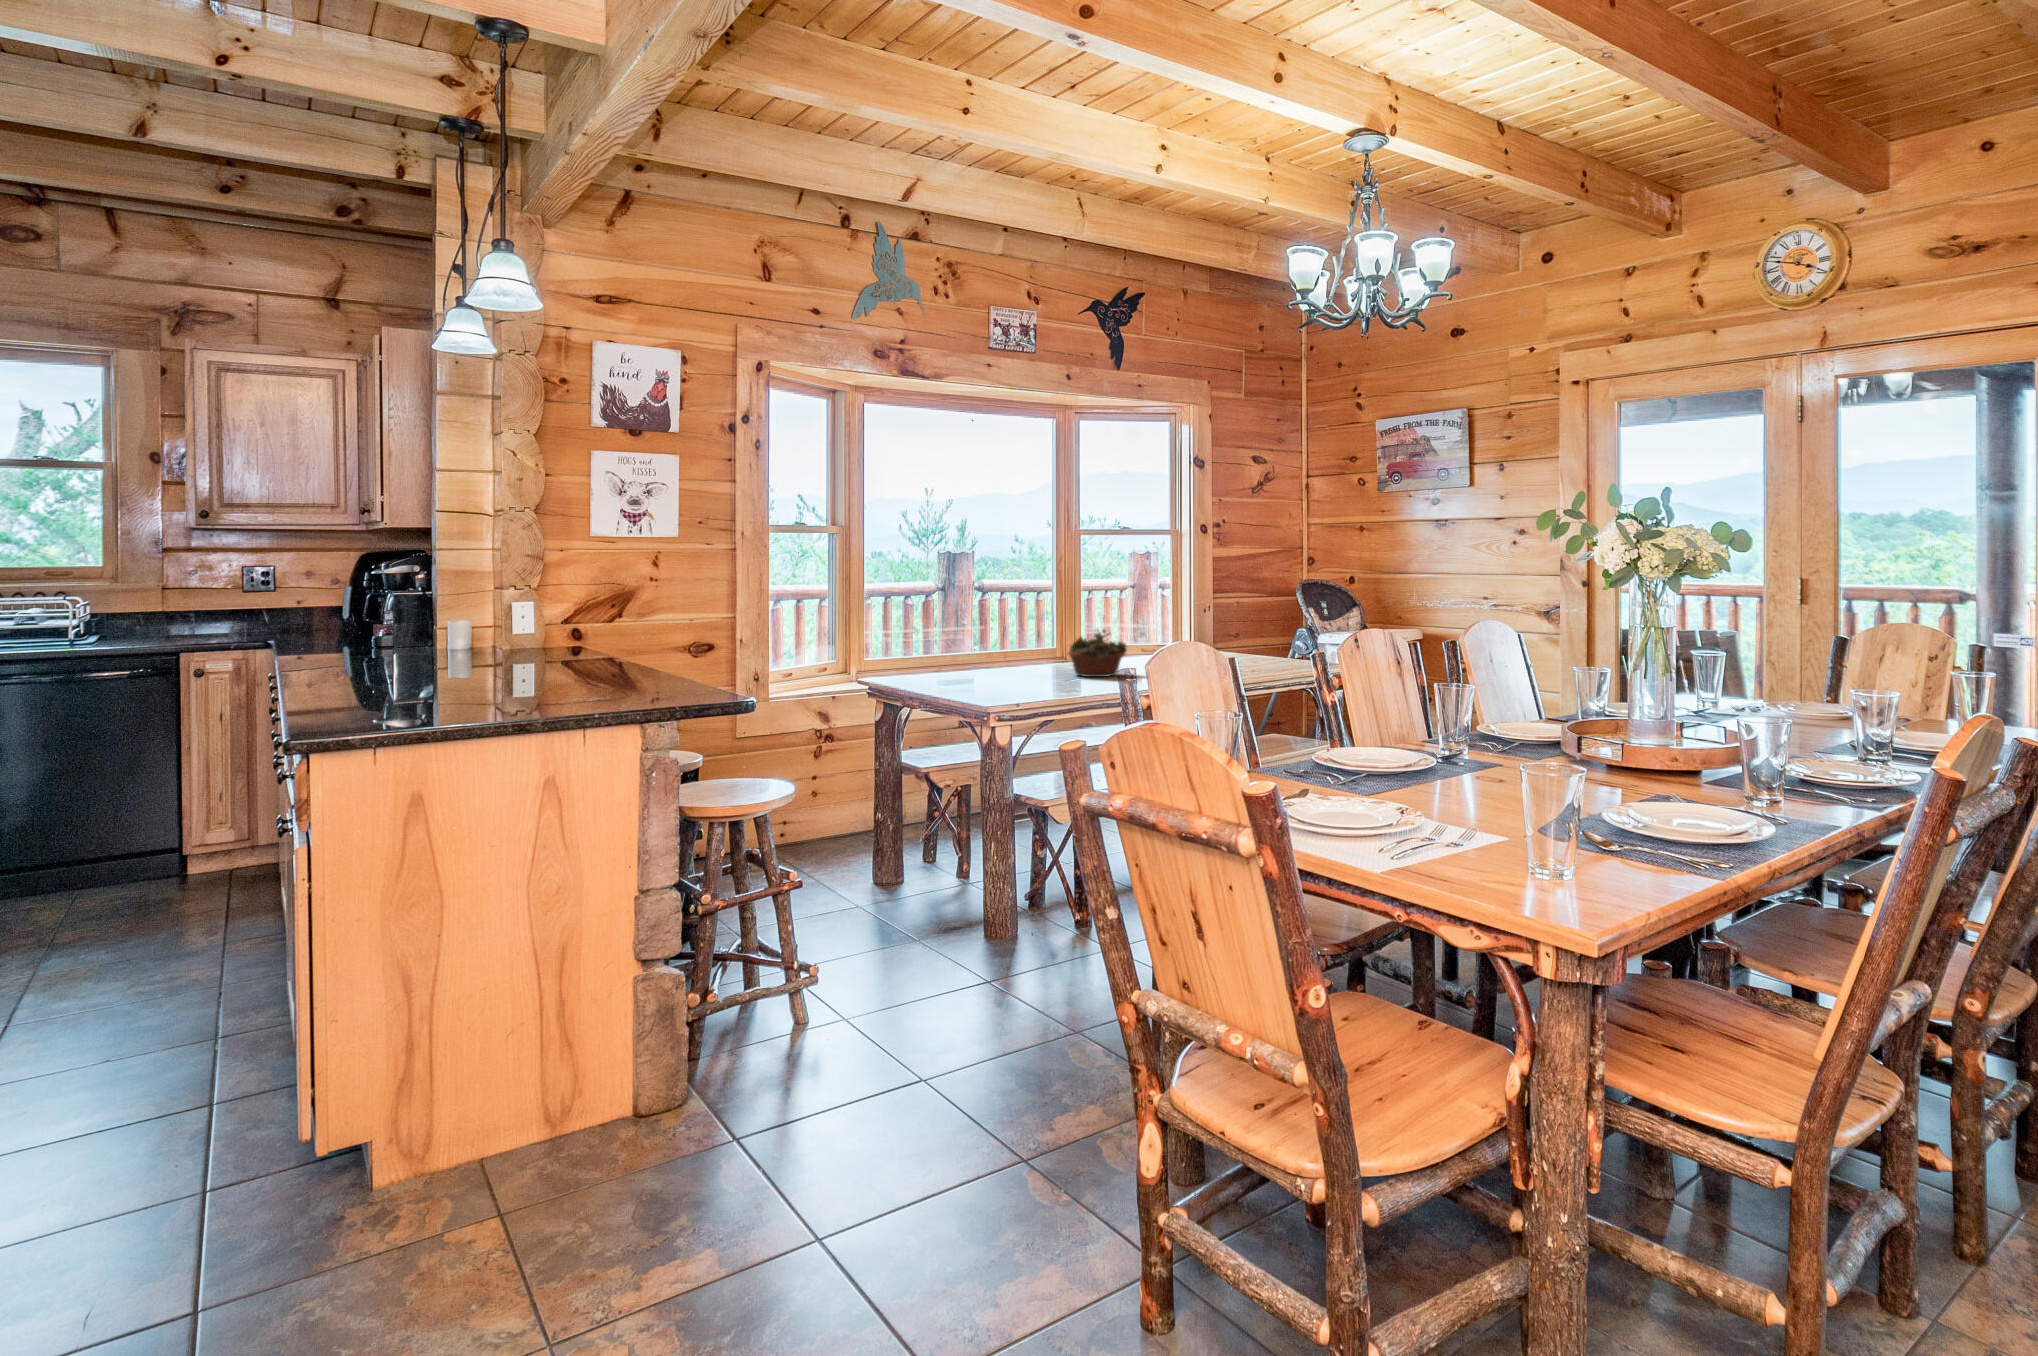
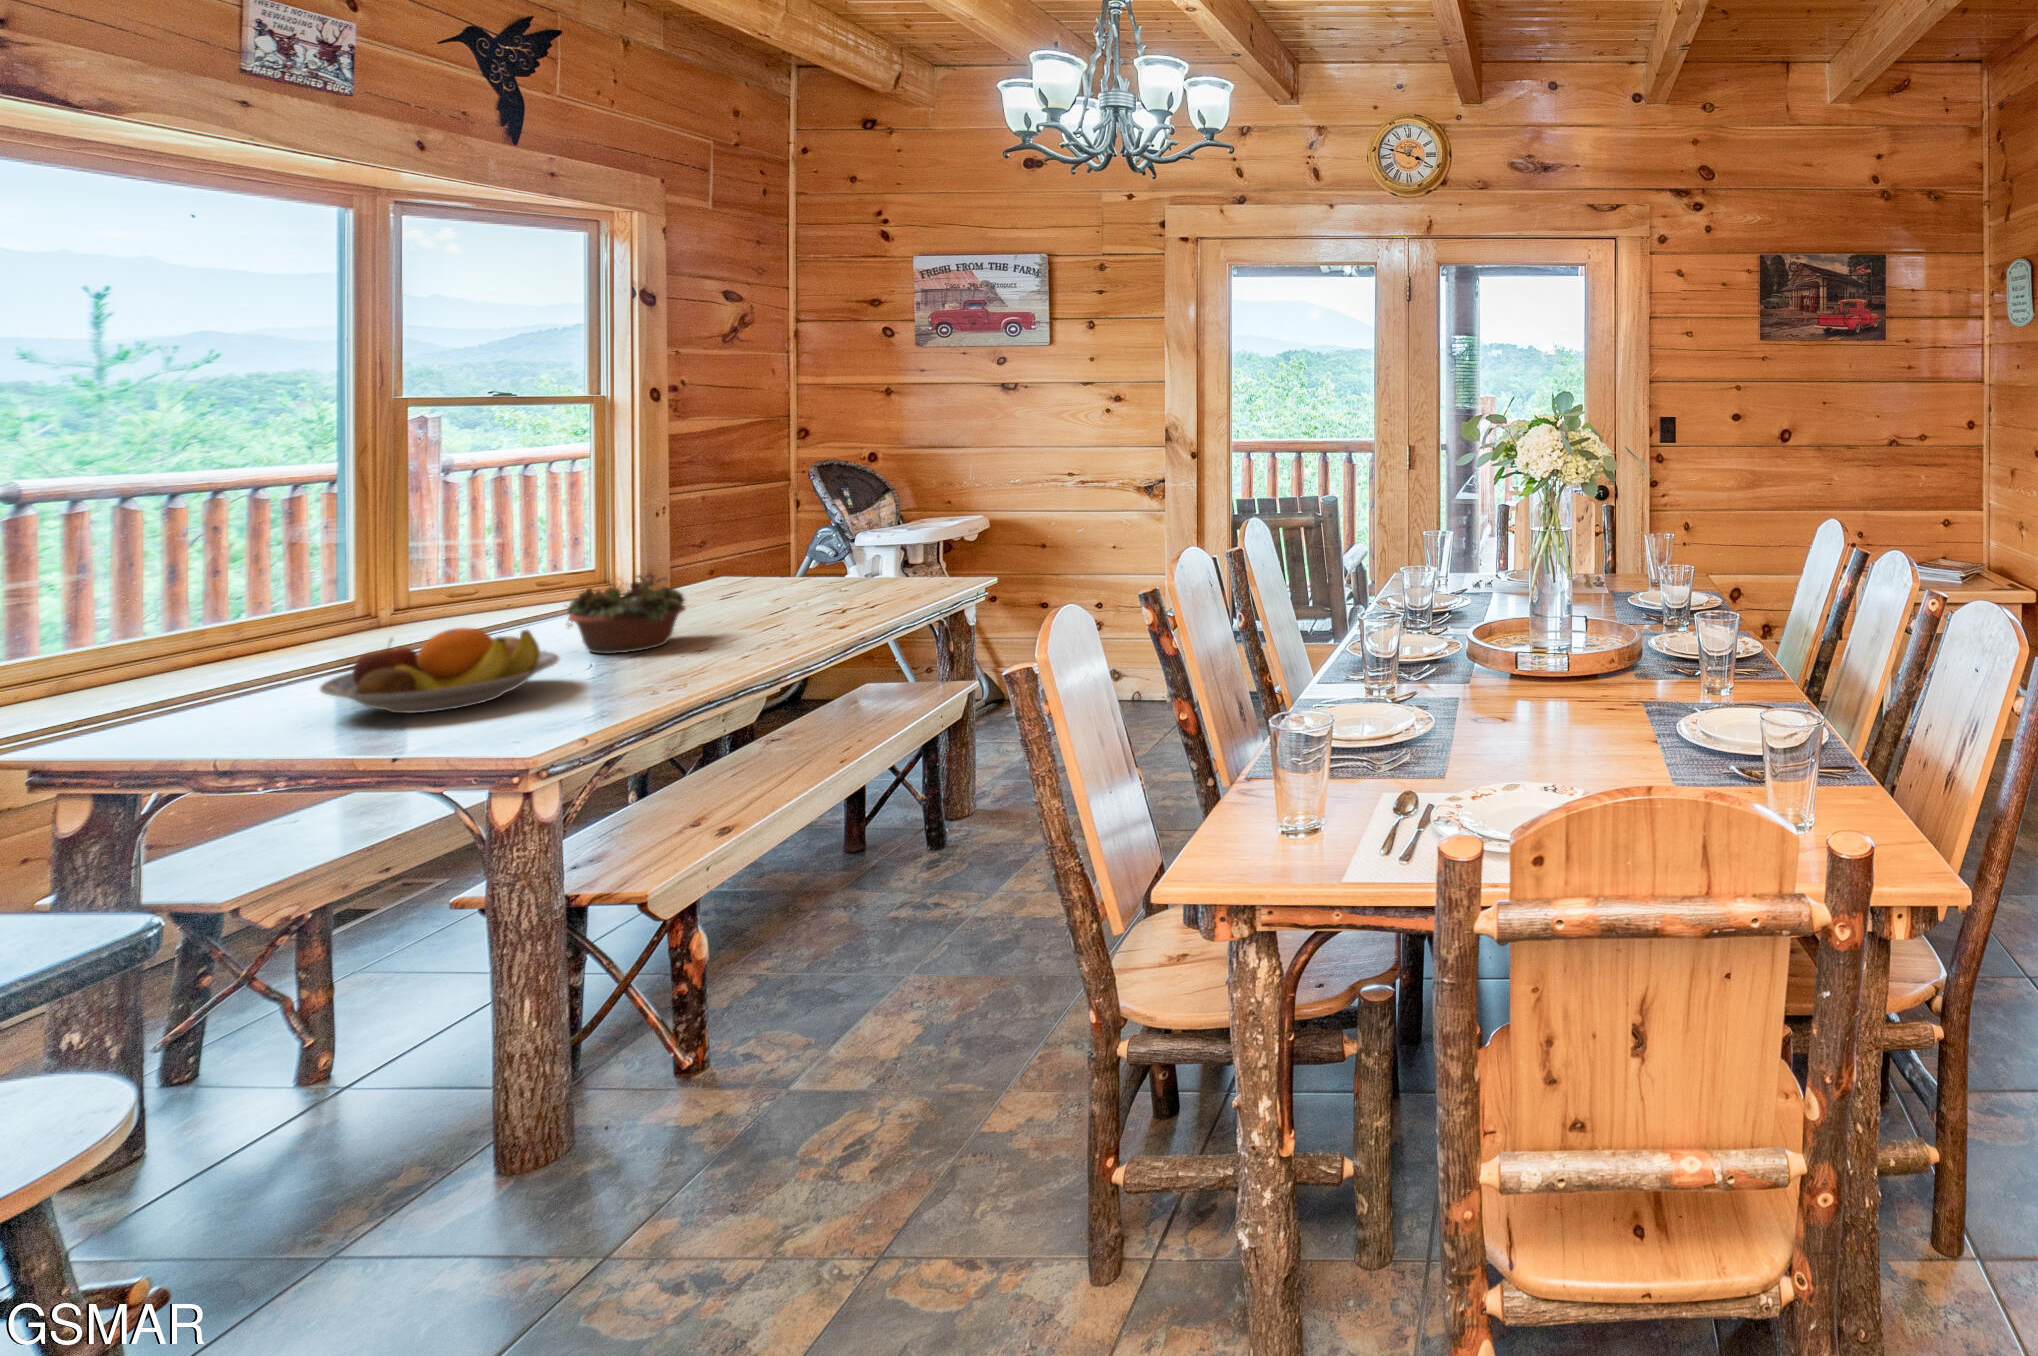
fruit bowl: none [941,642,1038,685] -> present [319,628,560,713]

